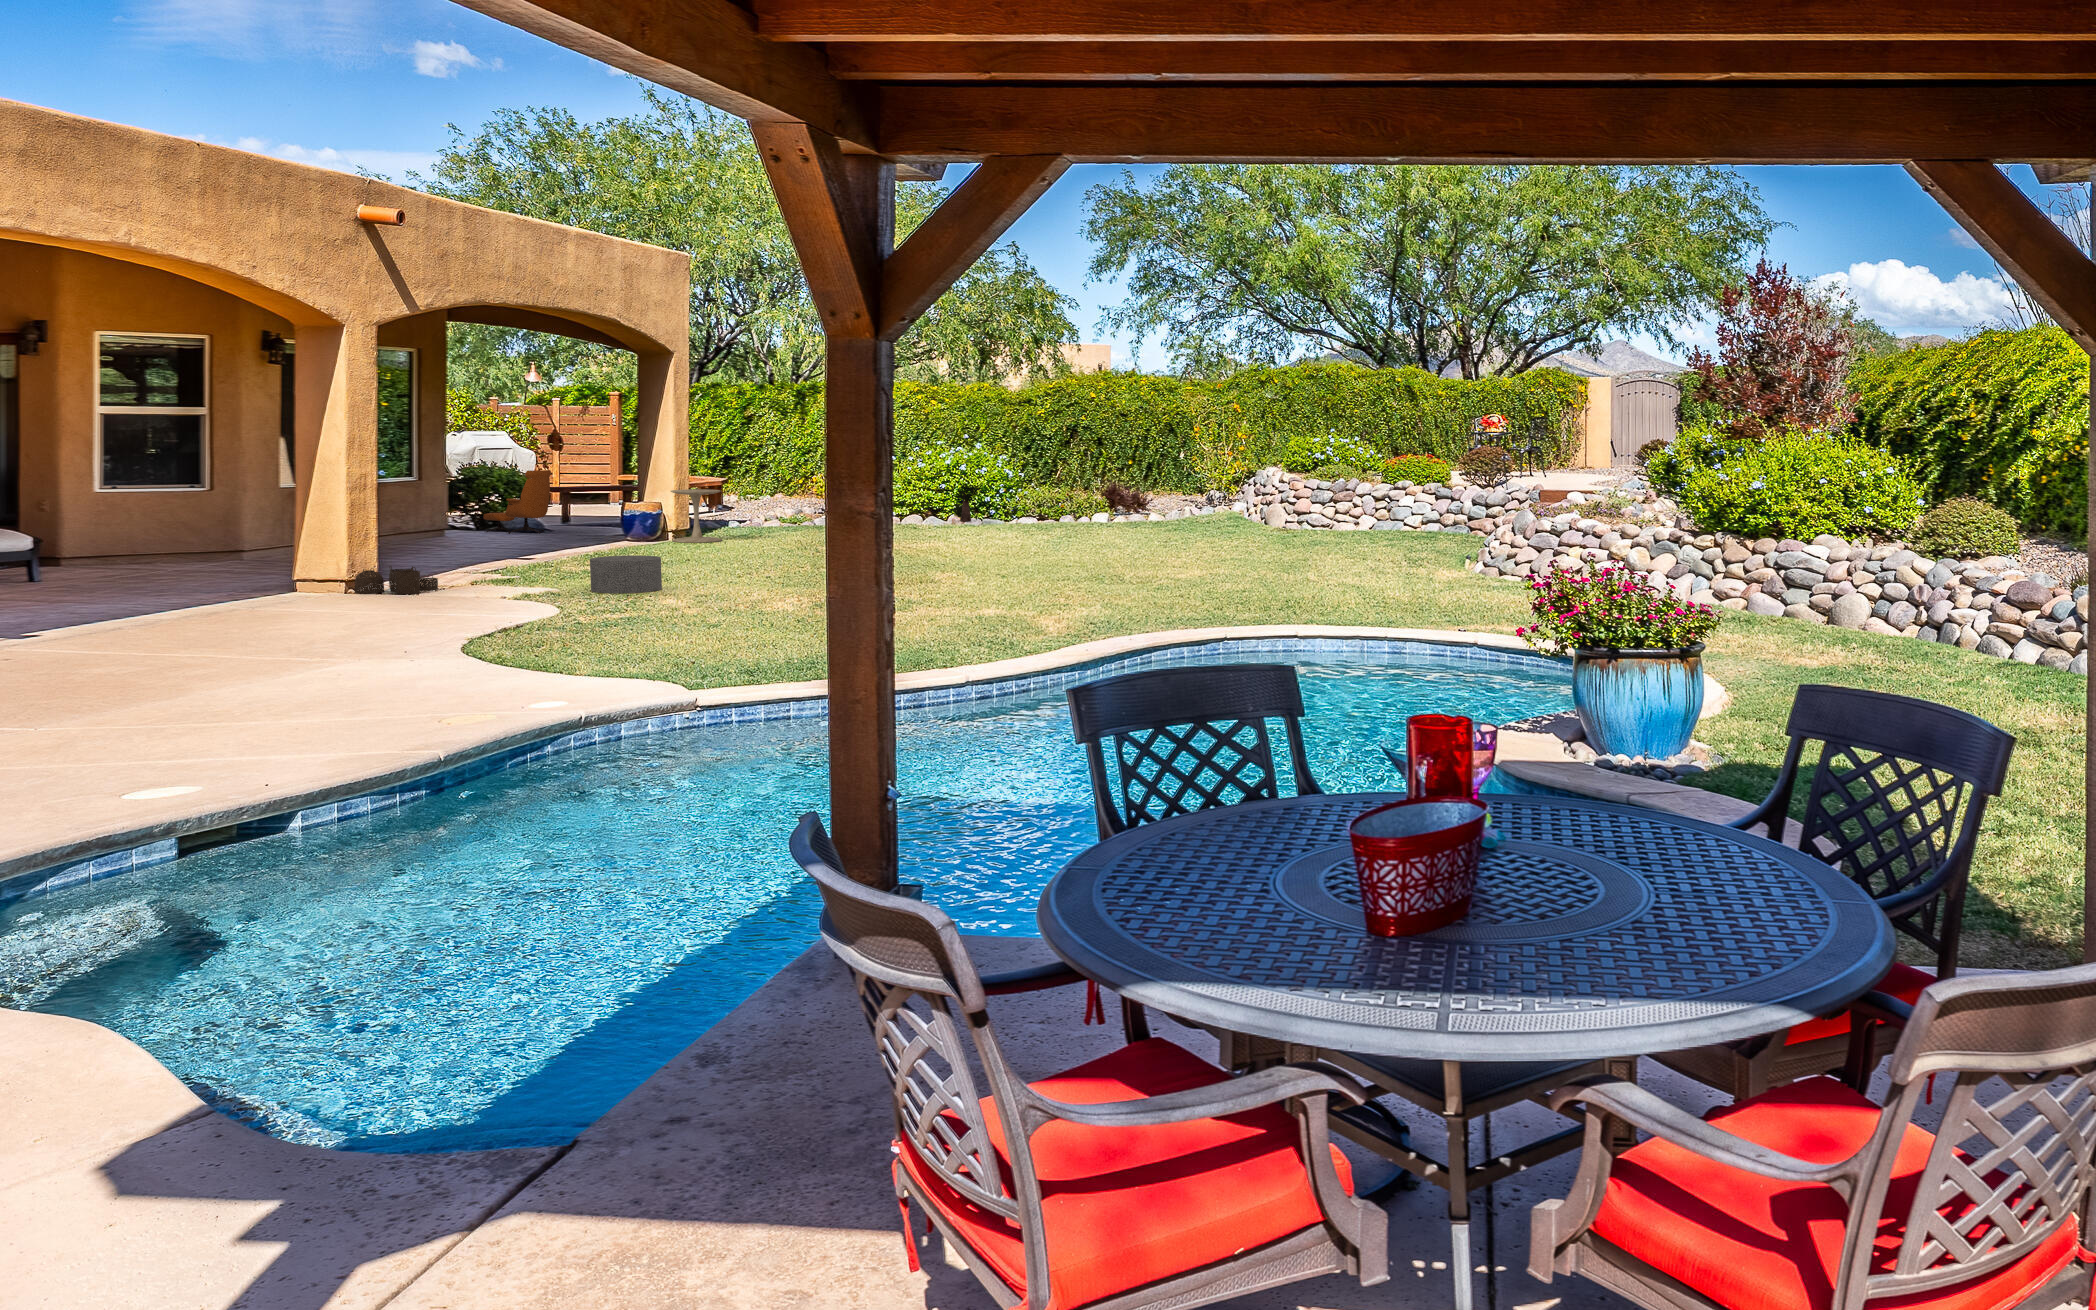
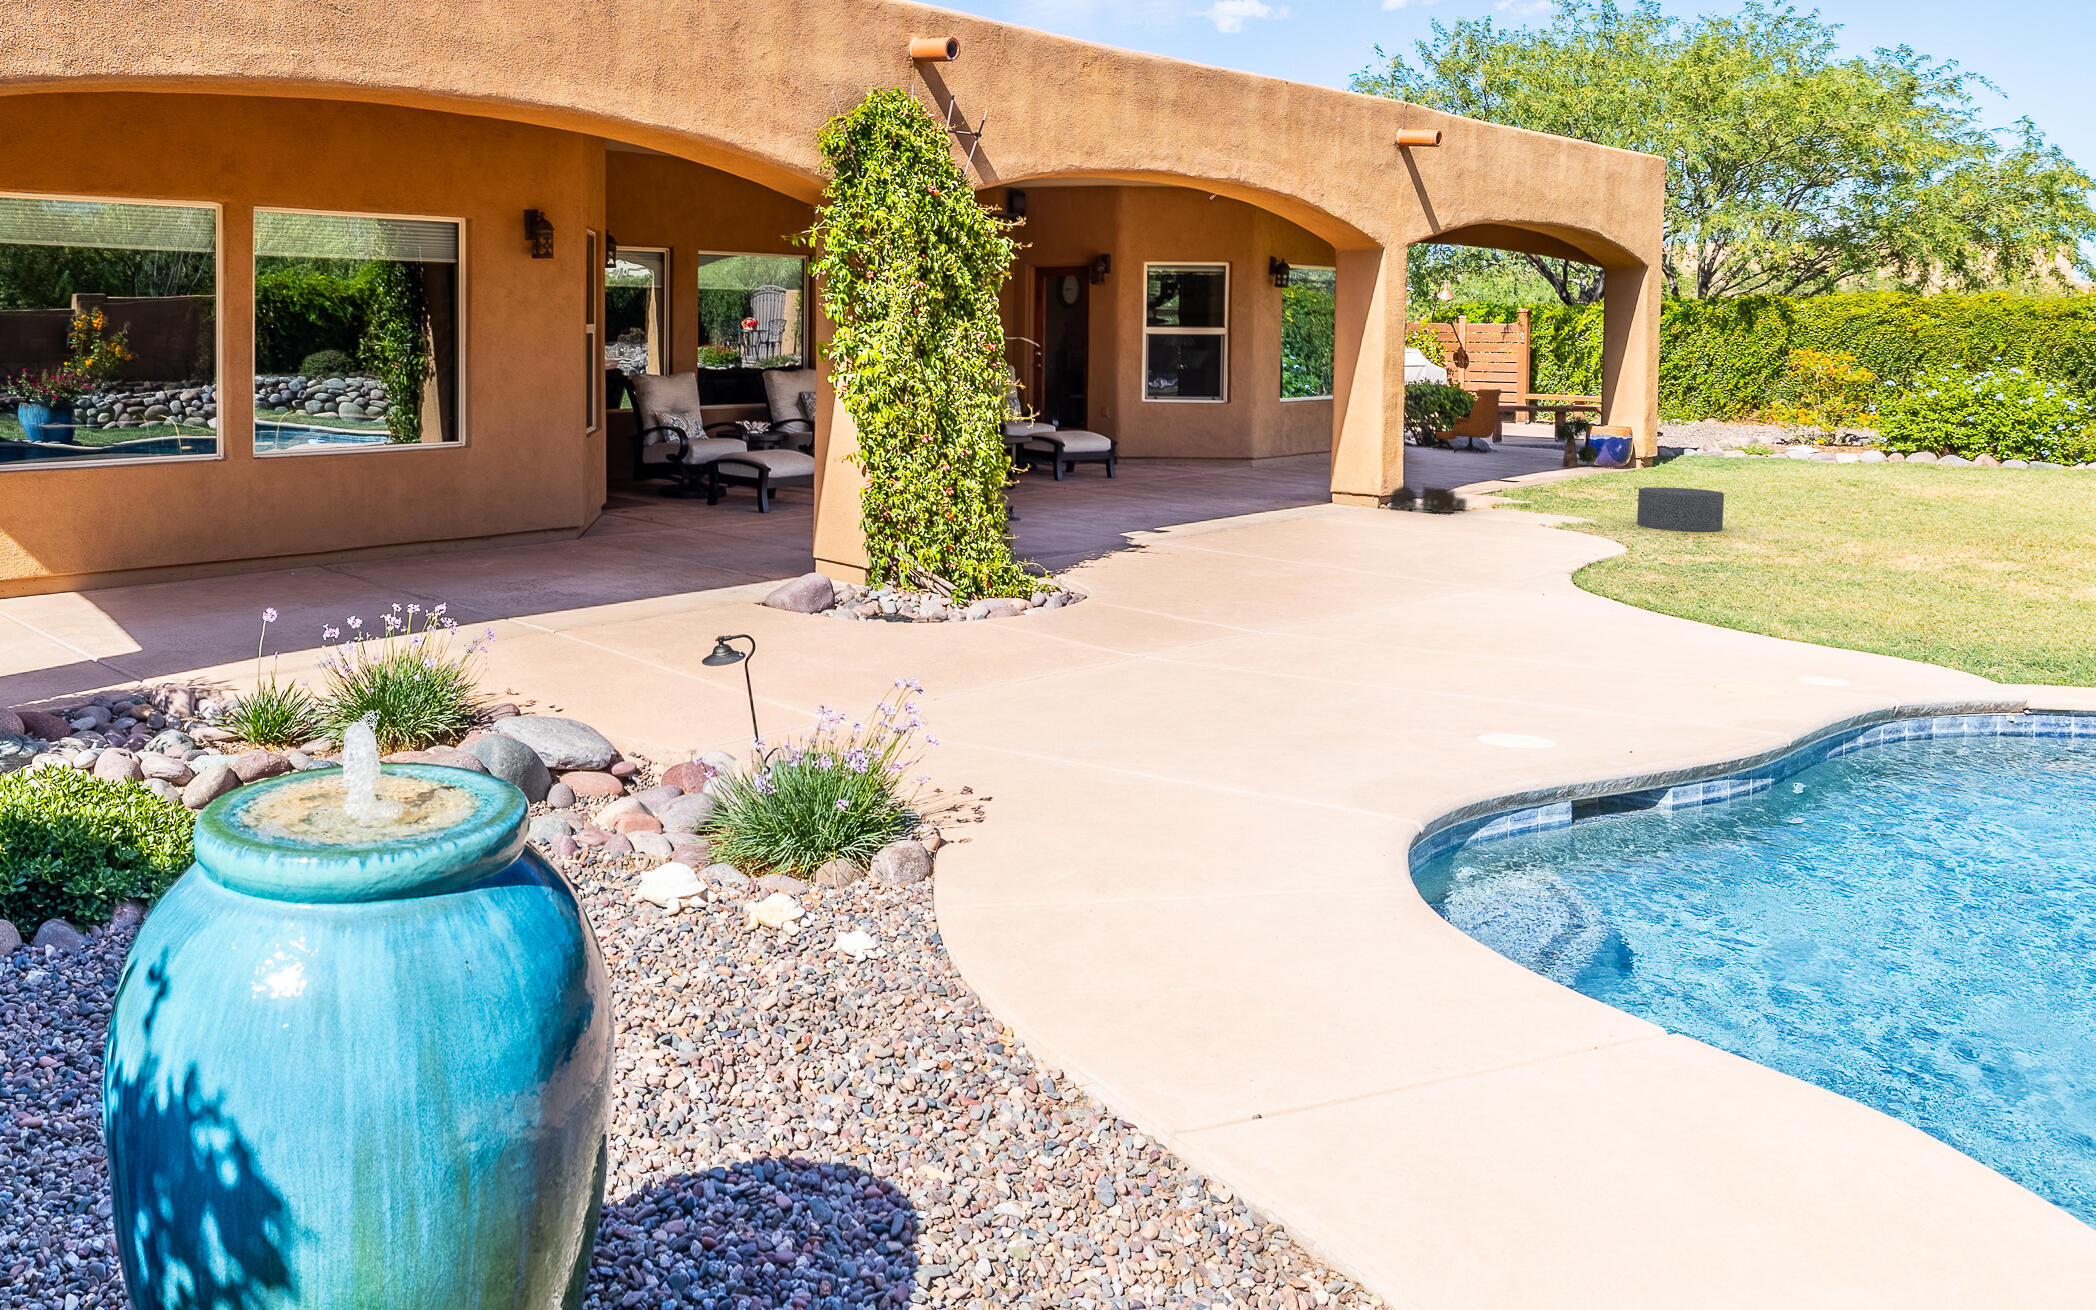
potted plant: present [954,484,978,522] -> present [1556,416,1598,468]
pedestal table: present [671,489,722,543] -> none [1644,414,1707,474]

